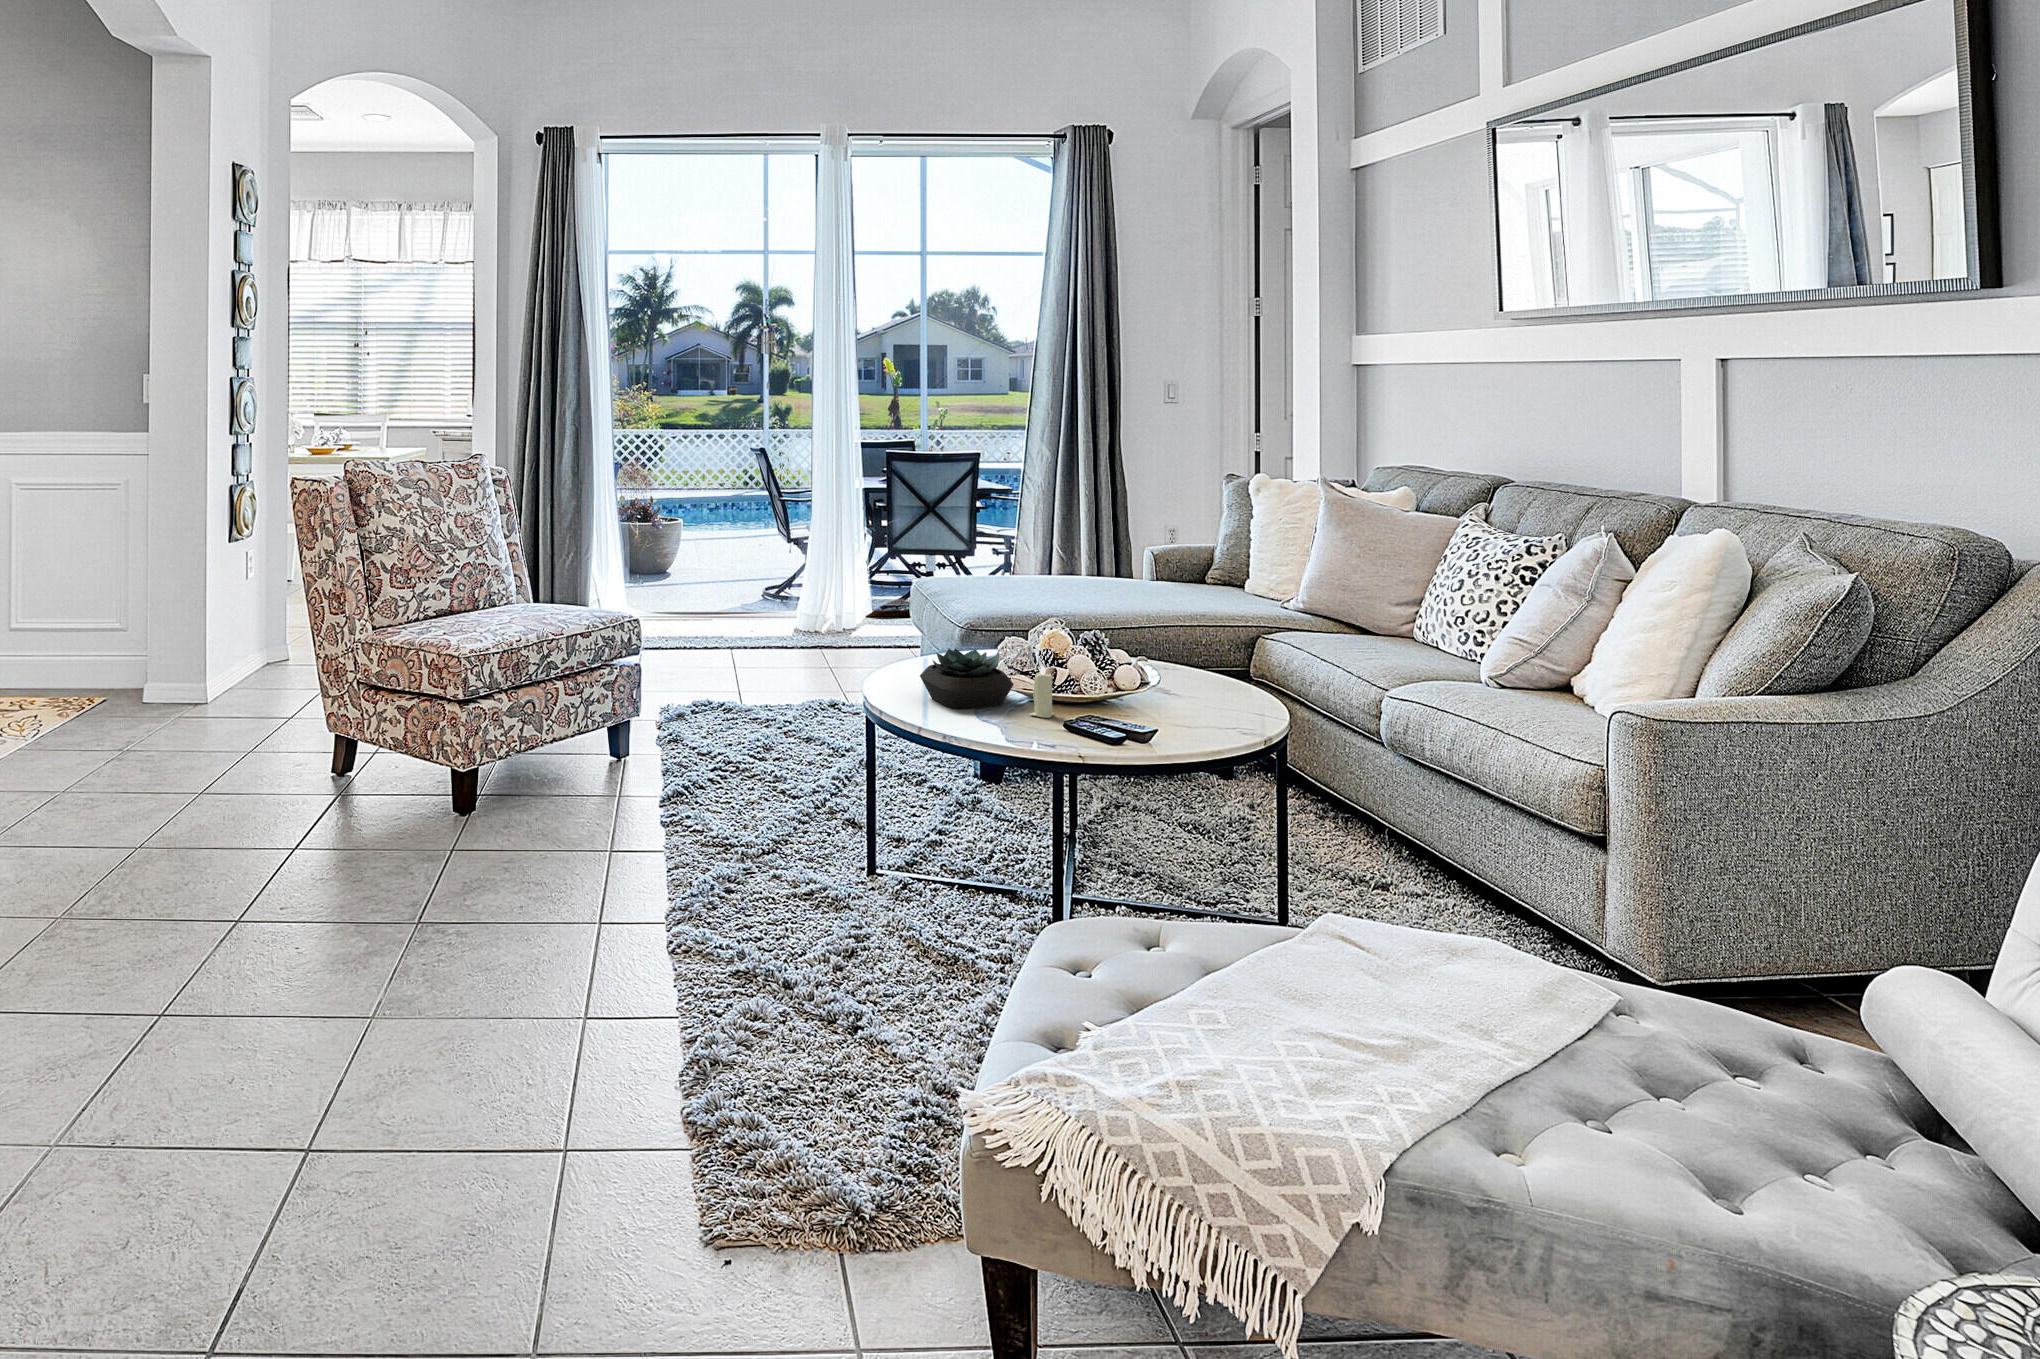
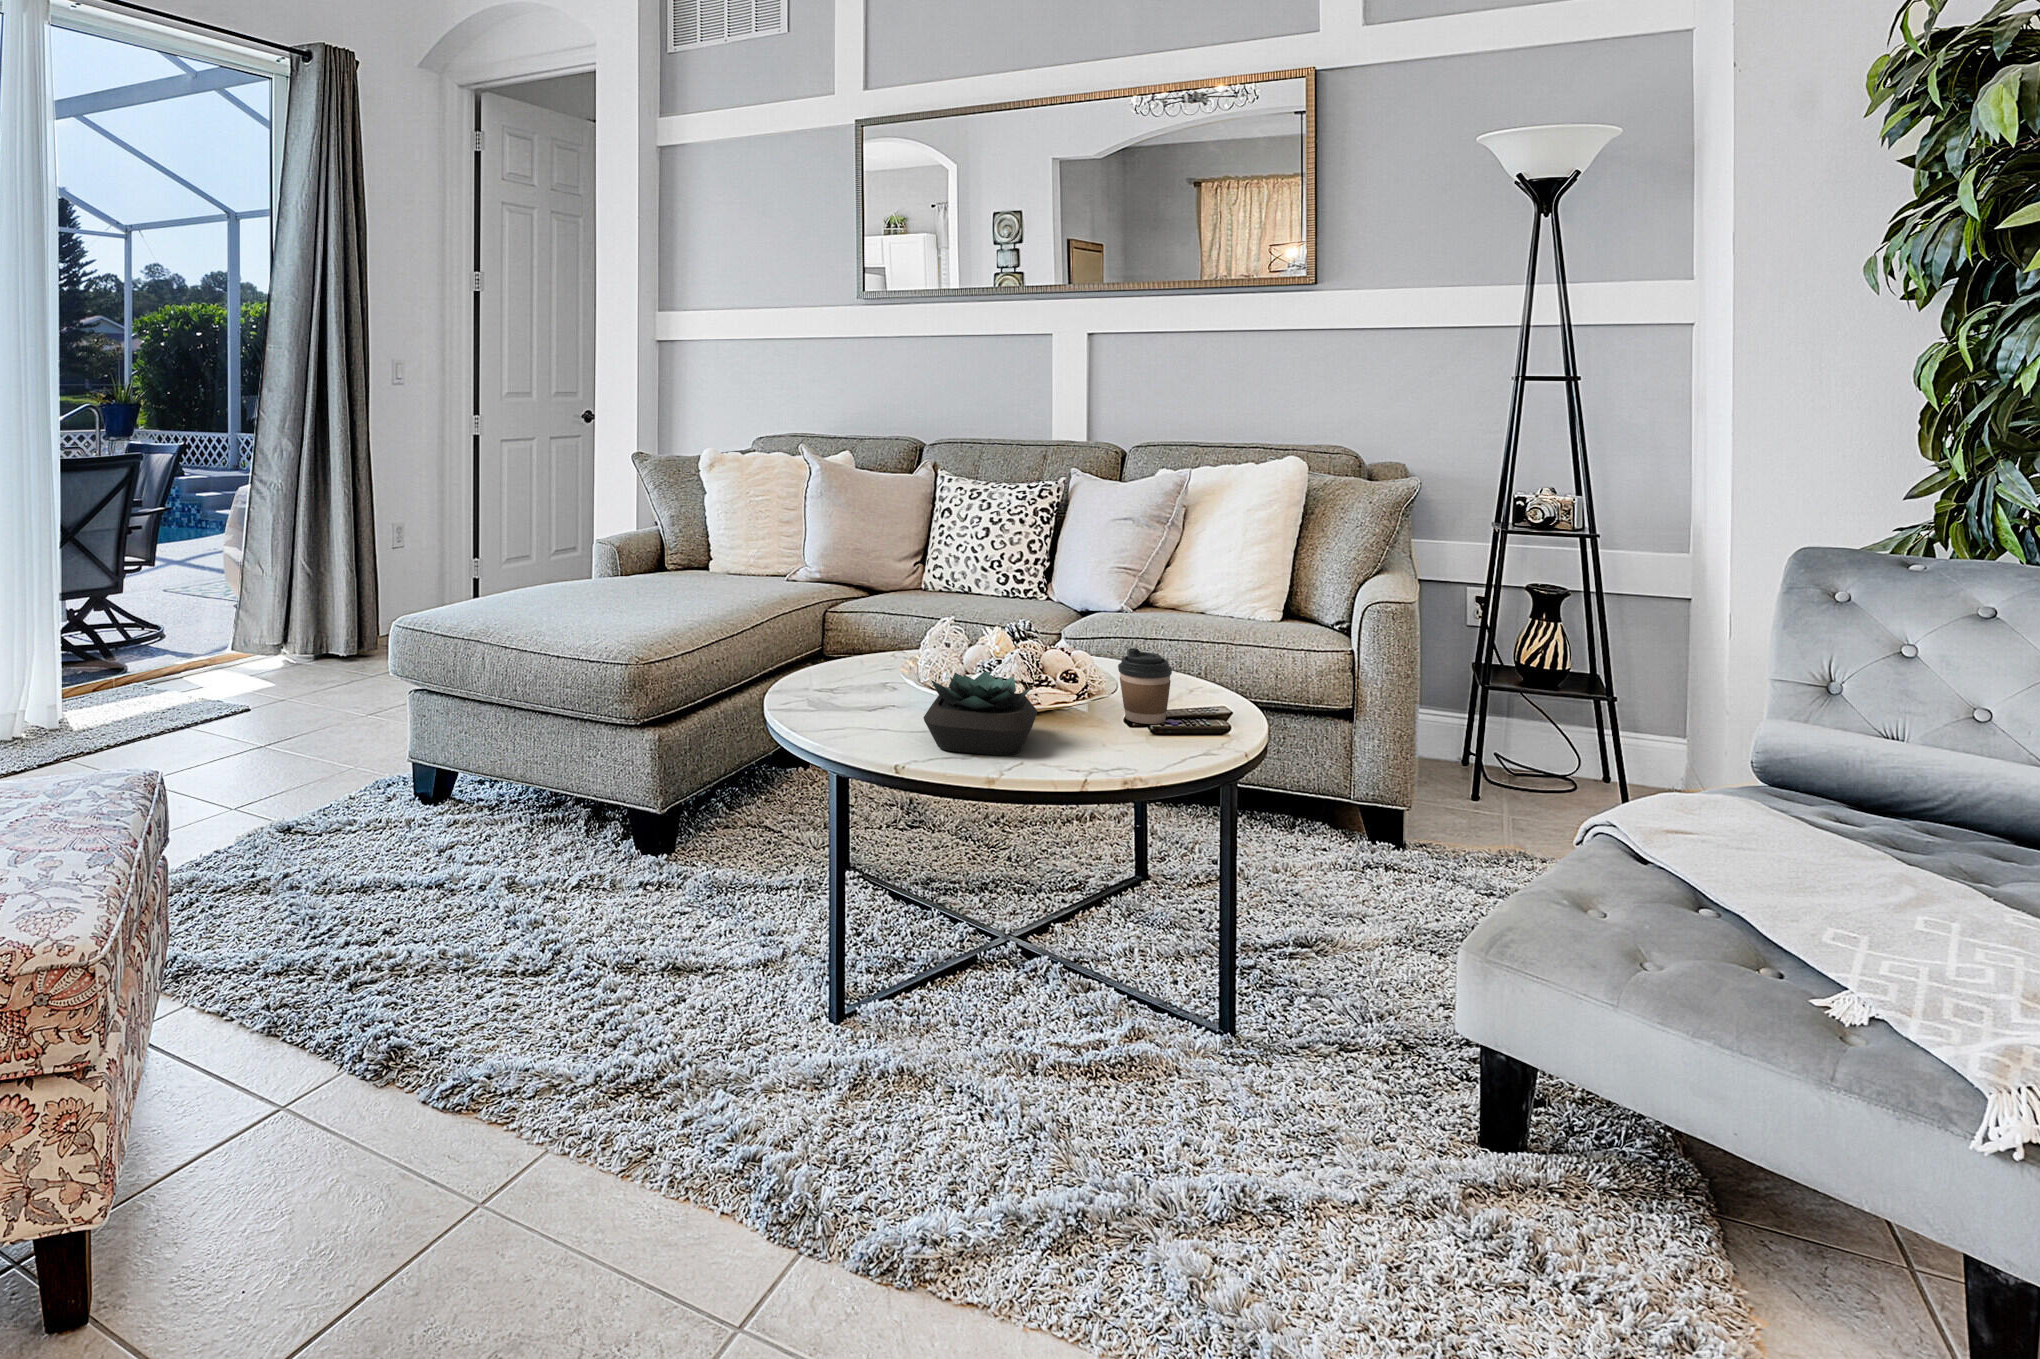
candle: present [1030,661,1053,718] -> none [1082,665,1108,736]
coffee cup: none [1085,661,1130,724] -> present [1118,648,1172,724]

